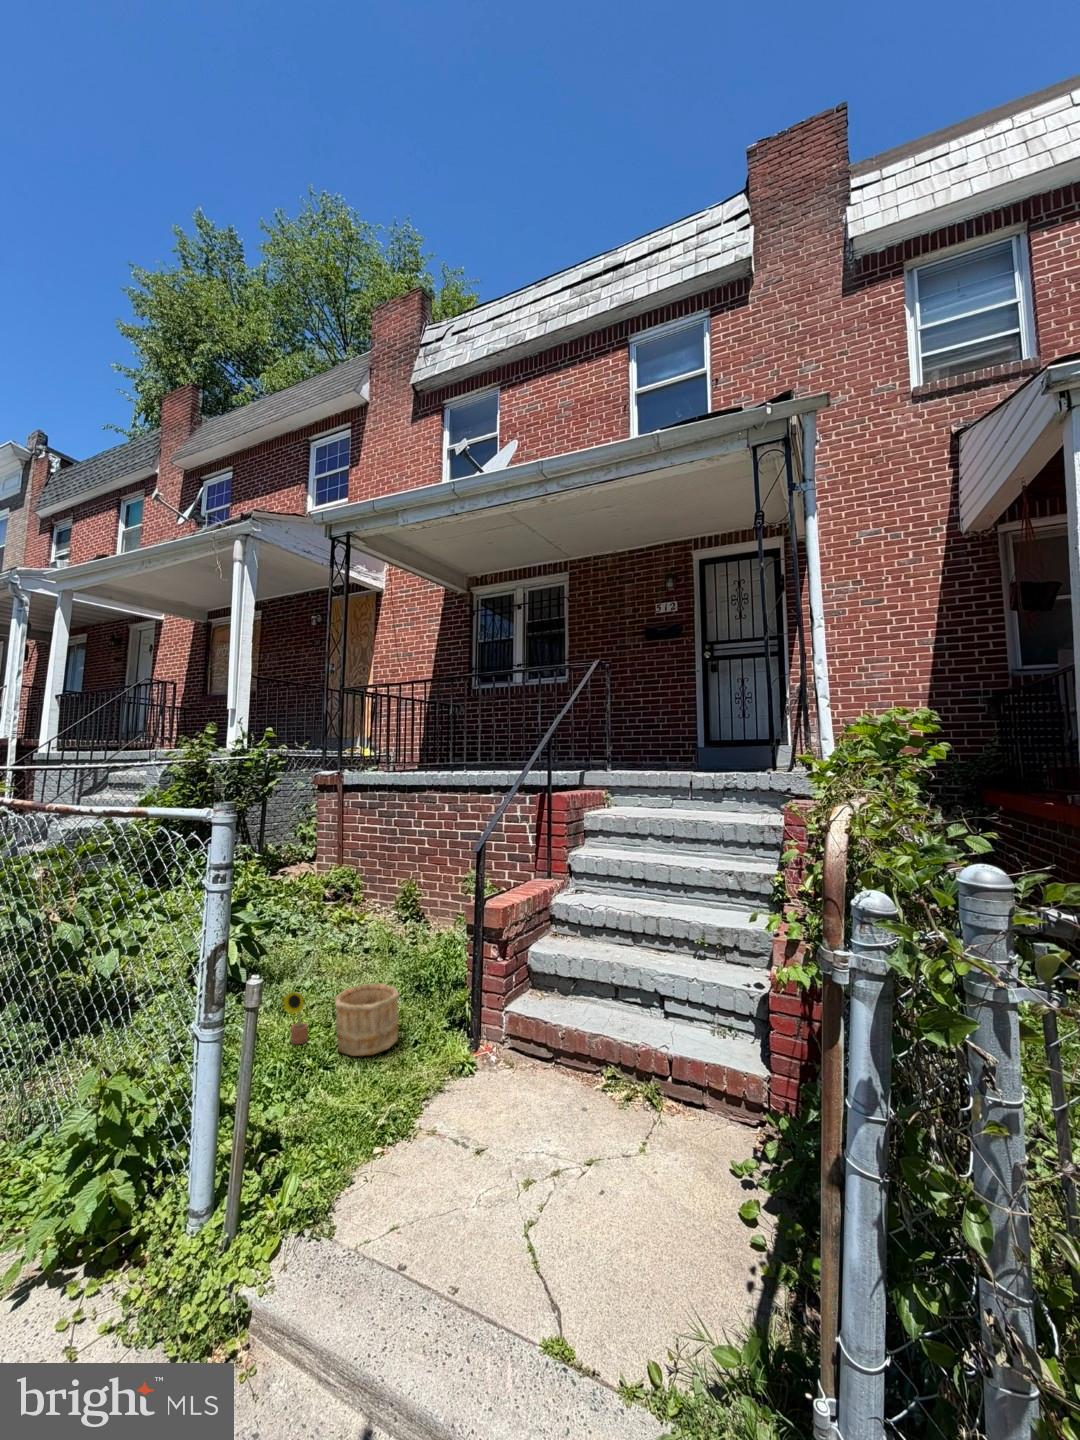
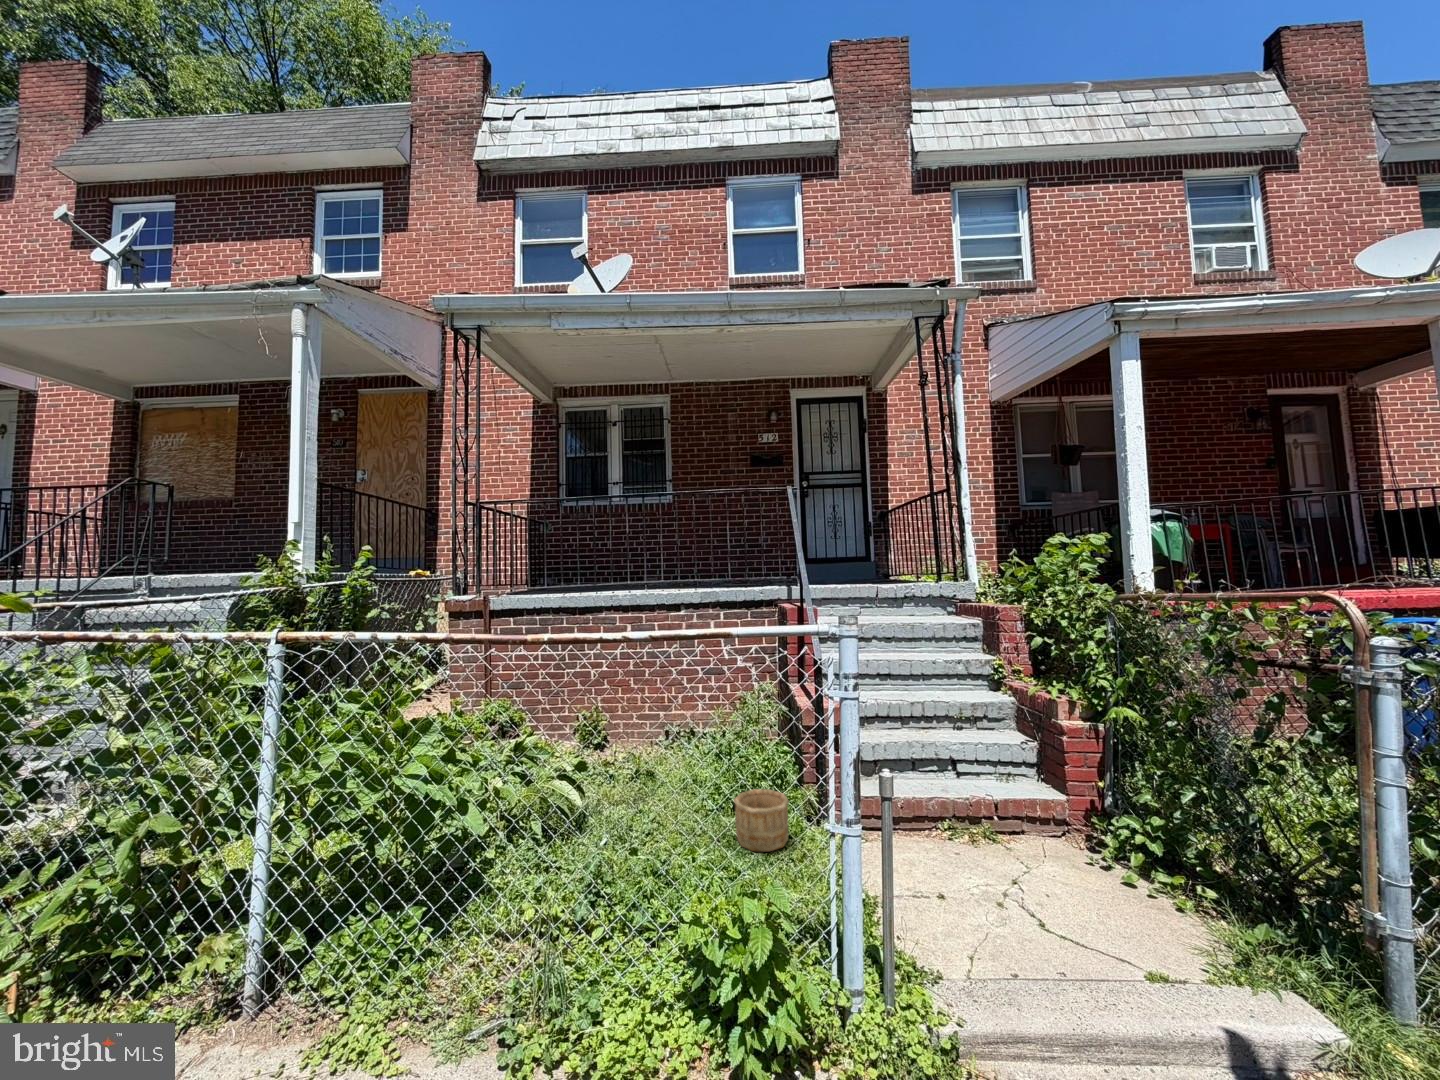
decorative plant: present [281,992,308,1044] -> none [698,807,722,855]

